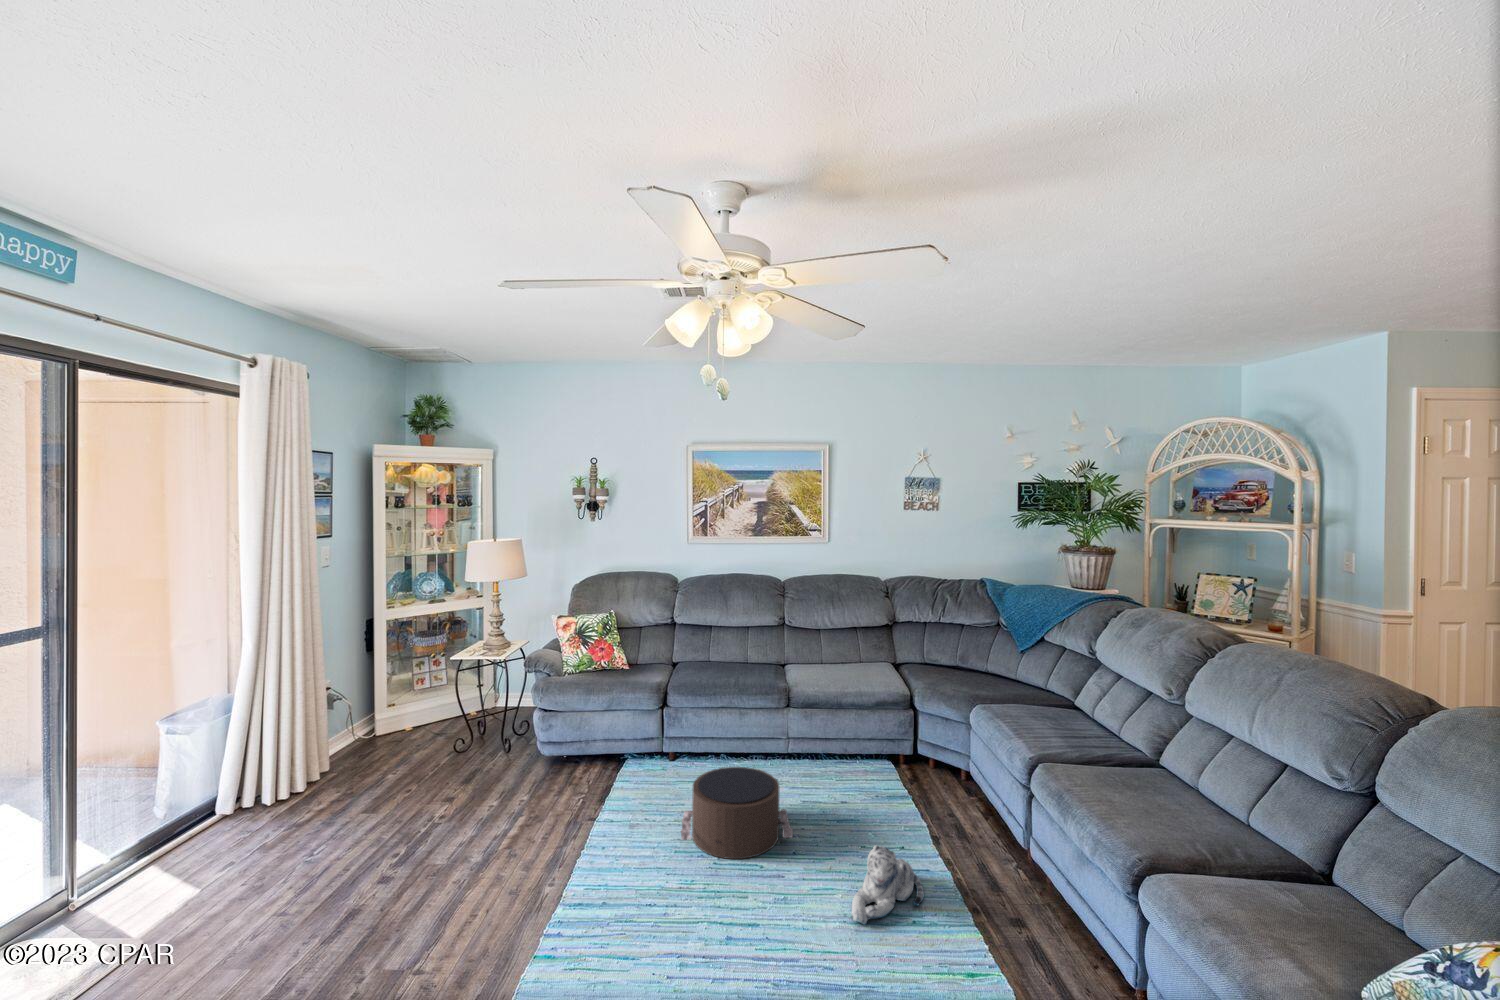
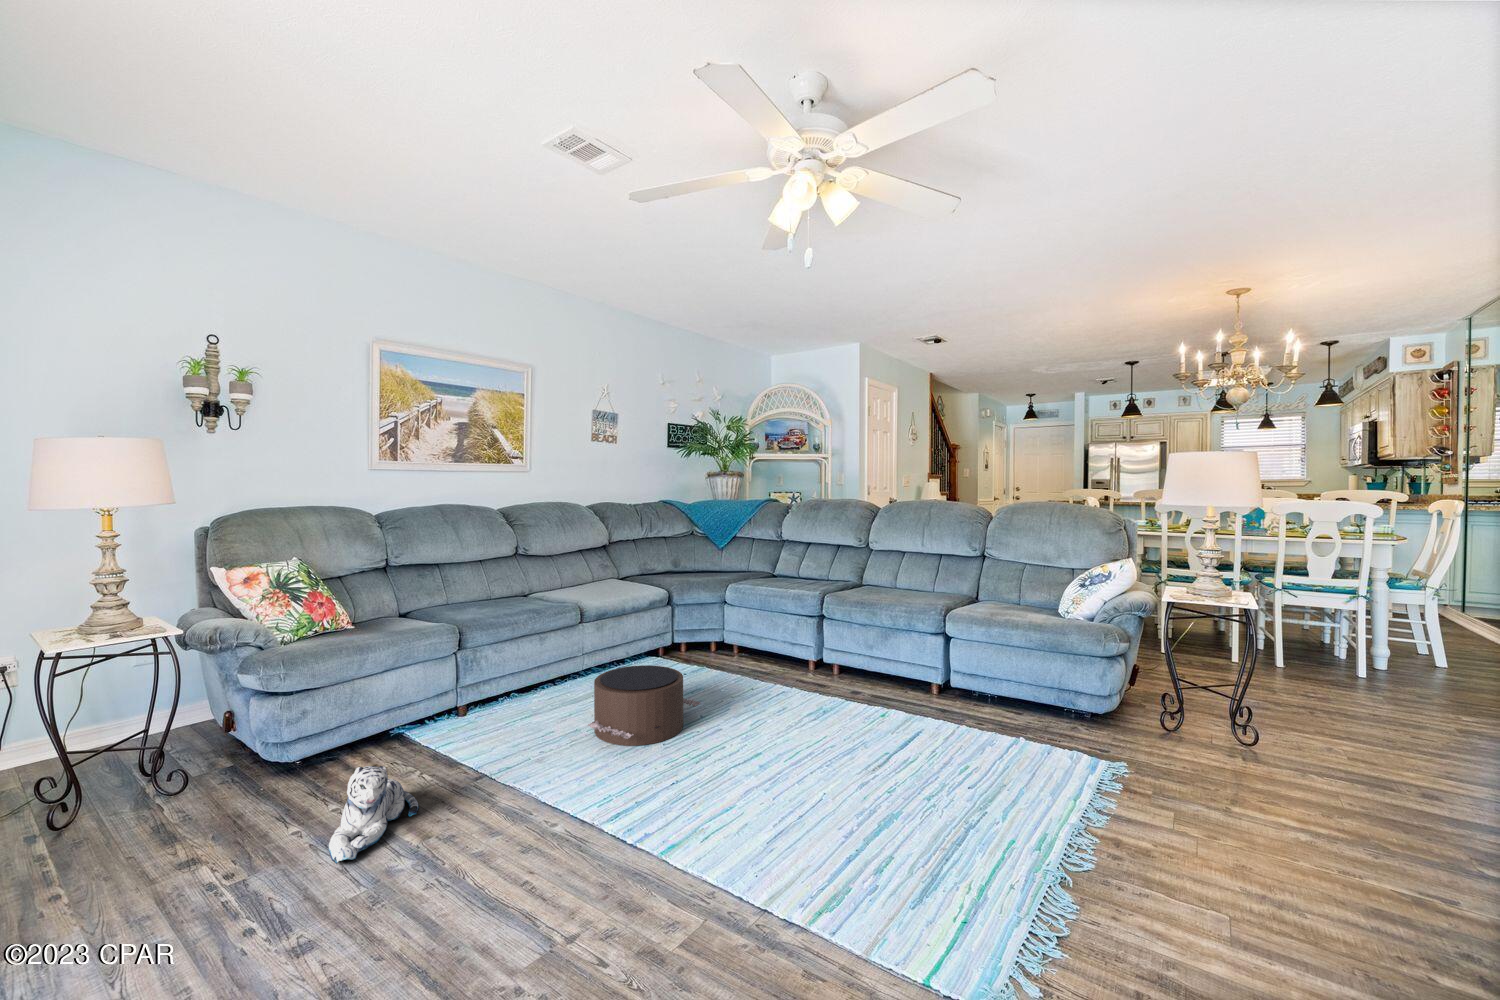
plush toy: present [852,845,924,924] -> present [329,766,419,864]

